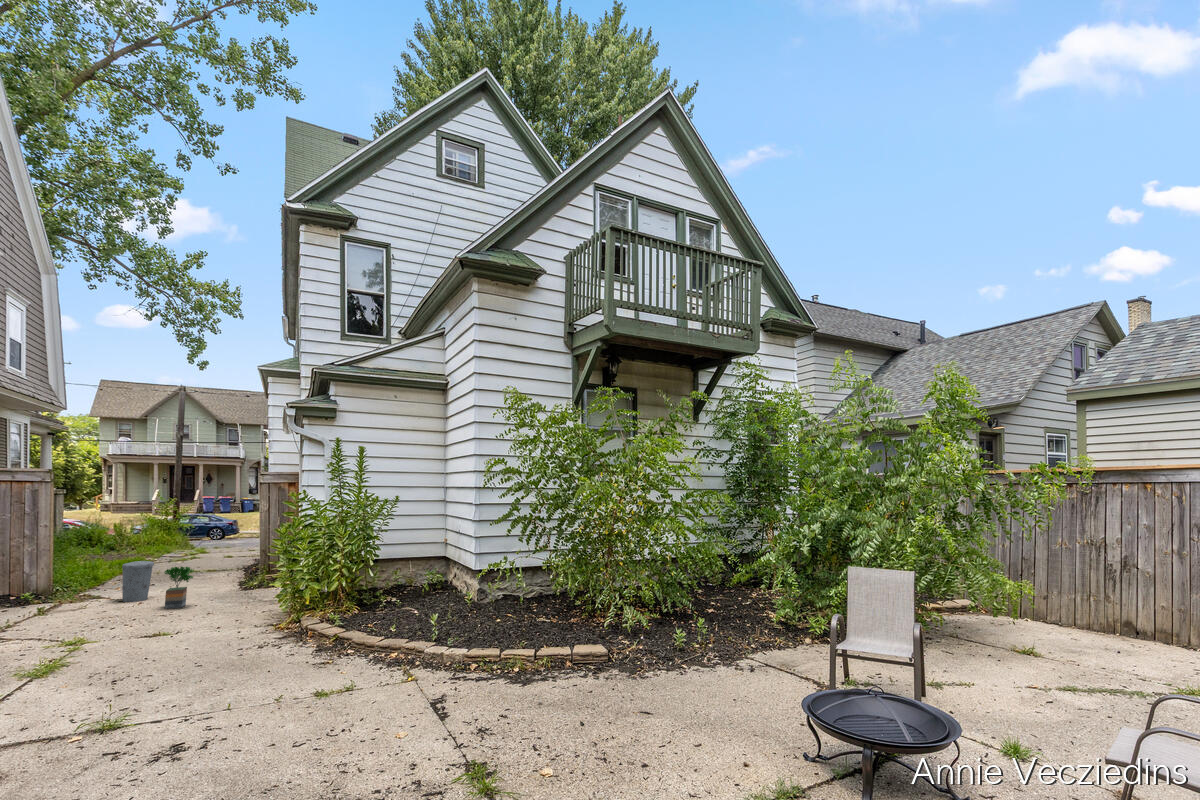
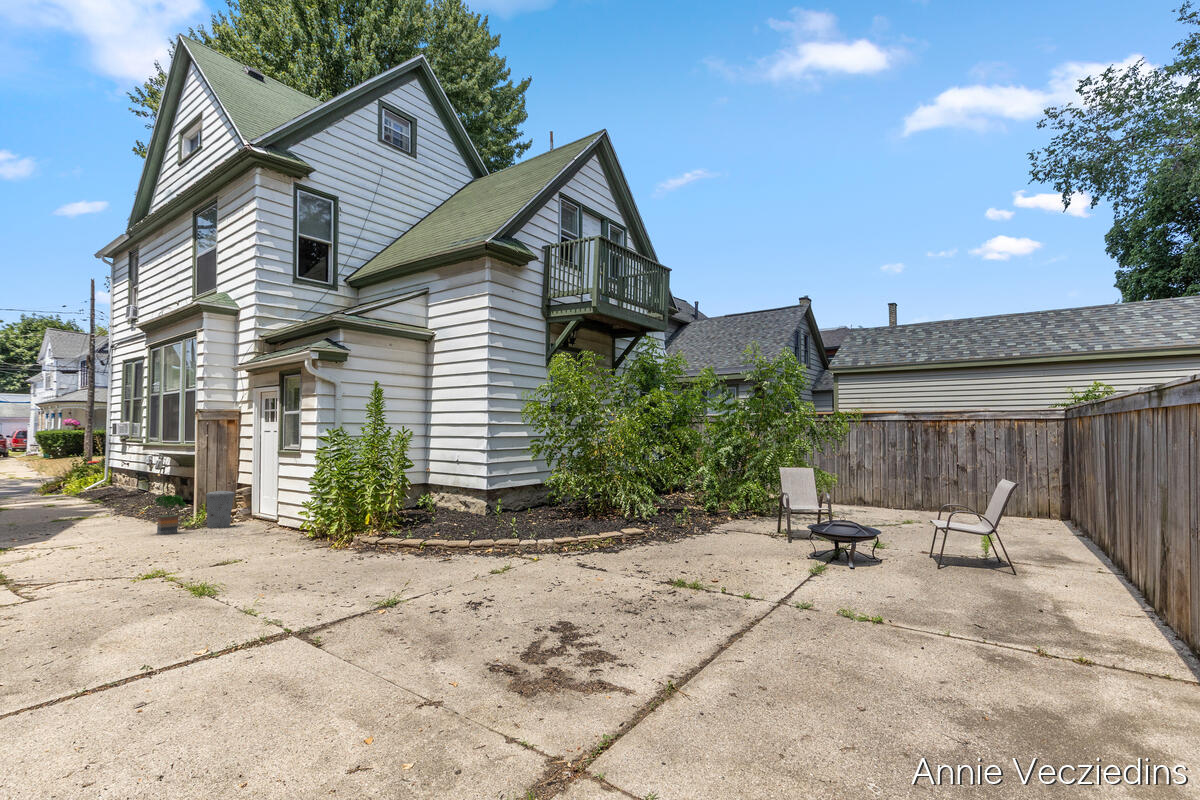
trash can: present [122,561,154,602] -> present [206,491,235,528]

